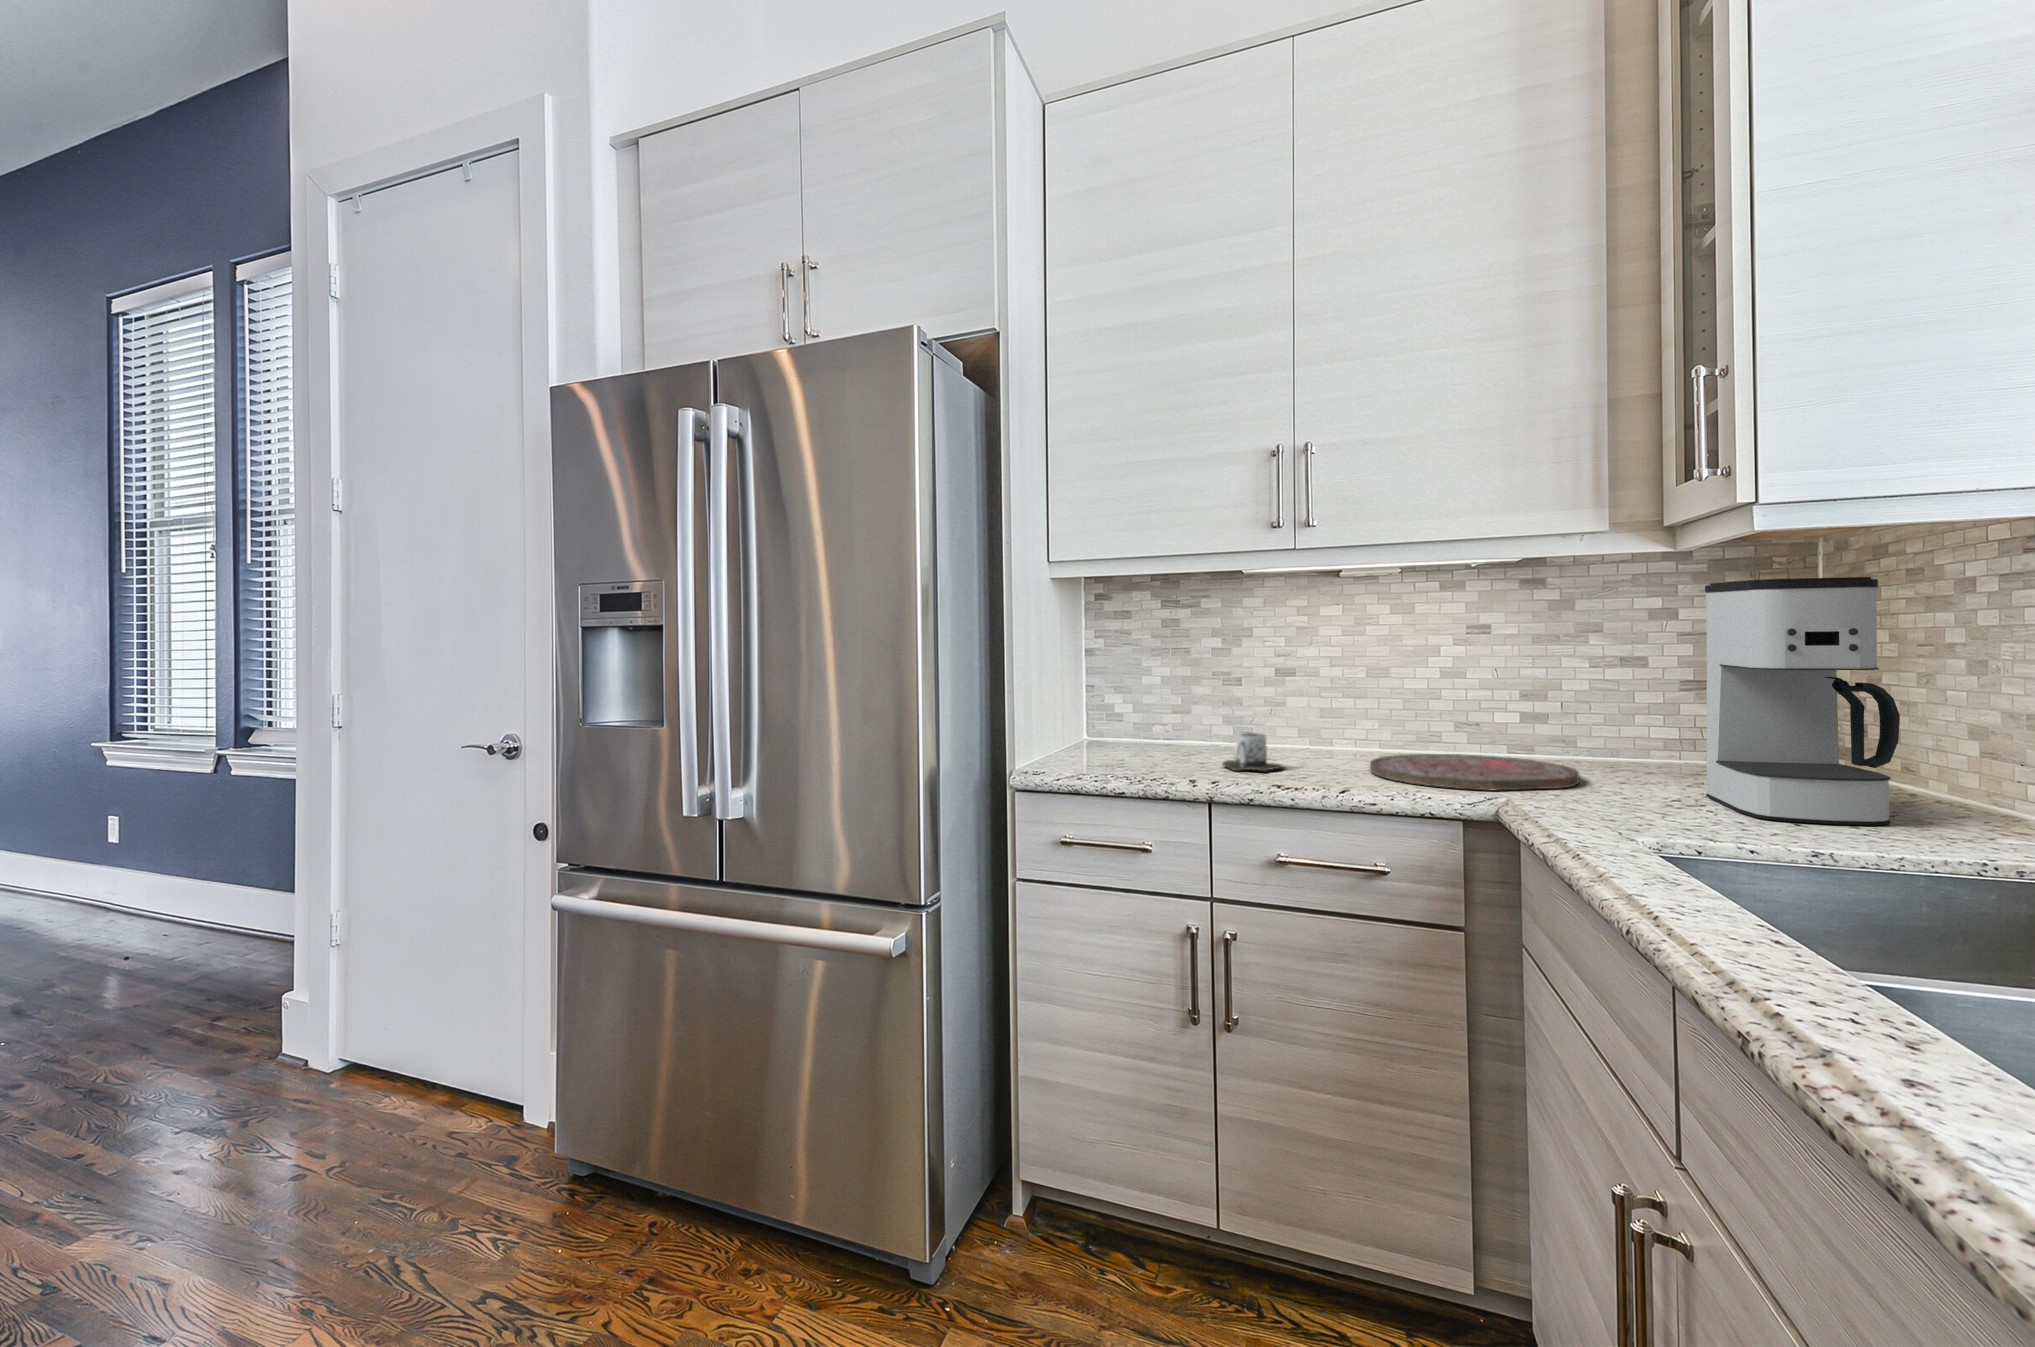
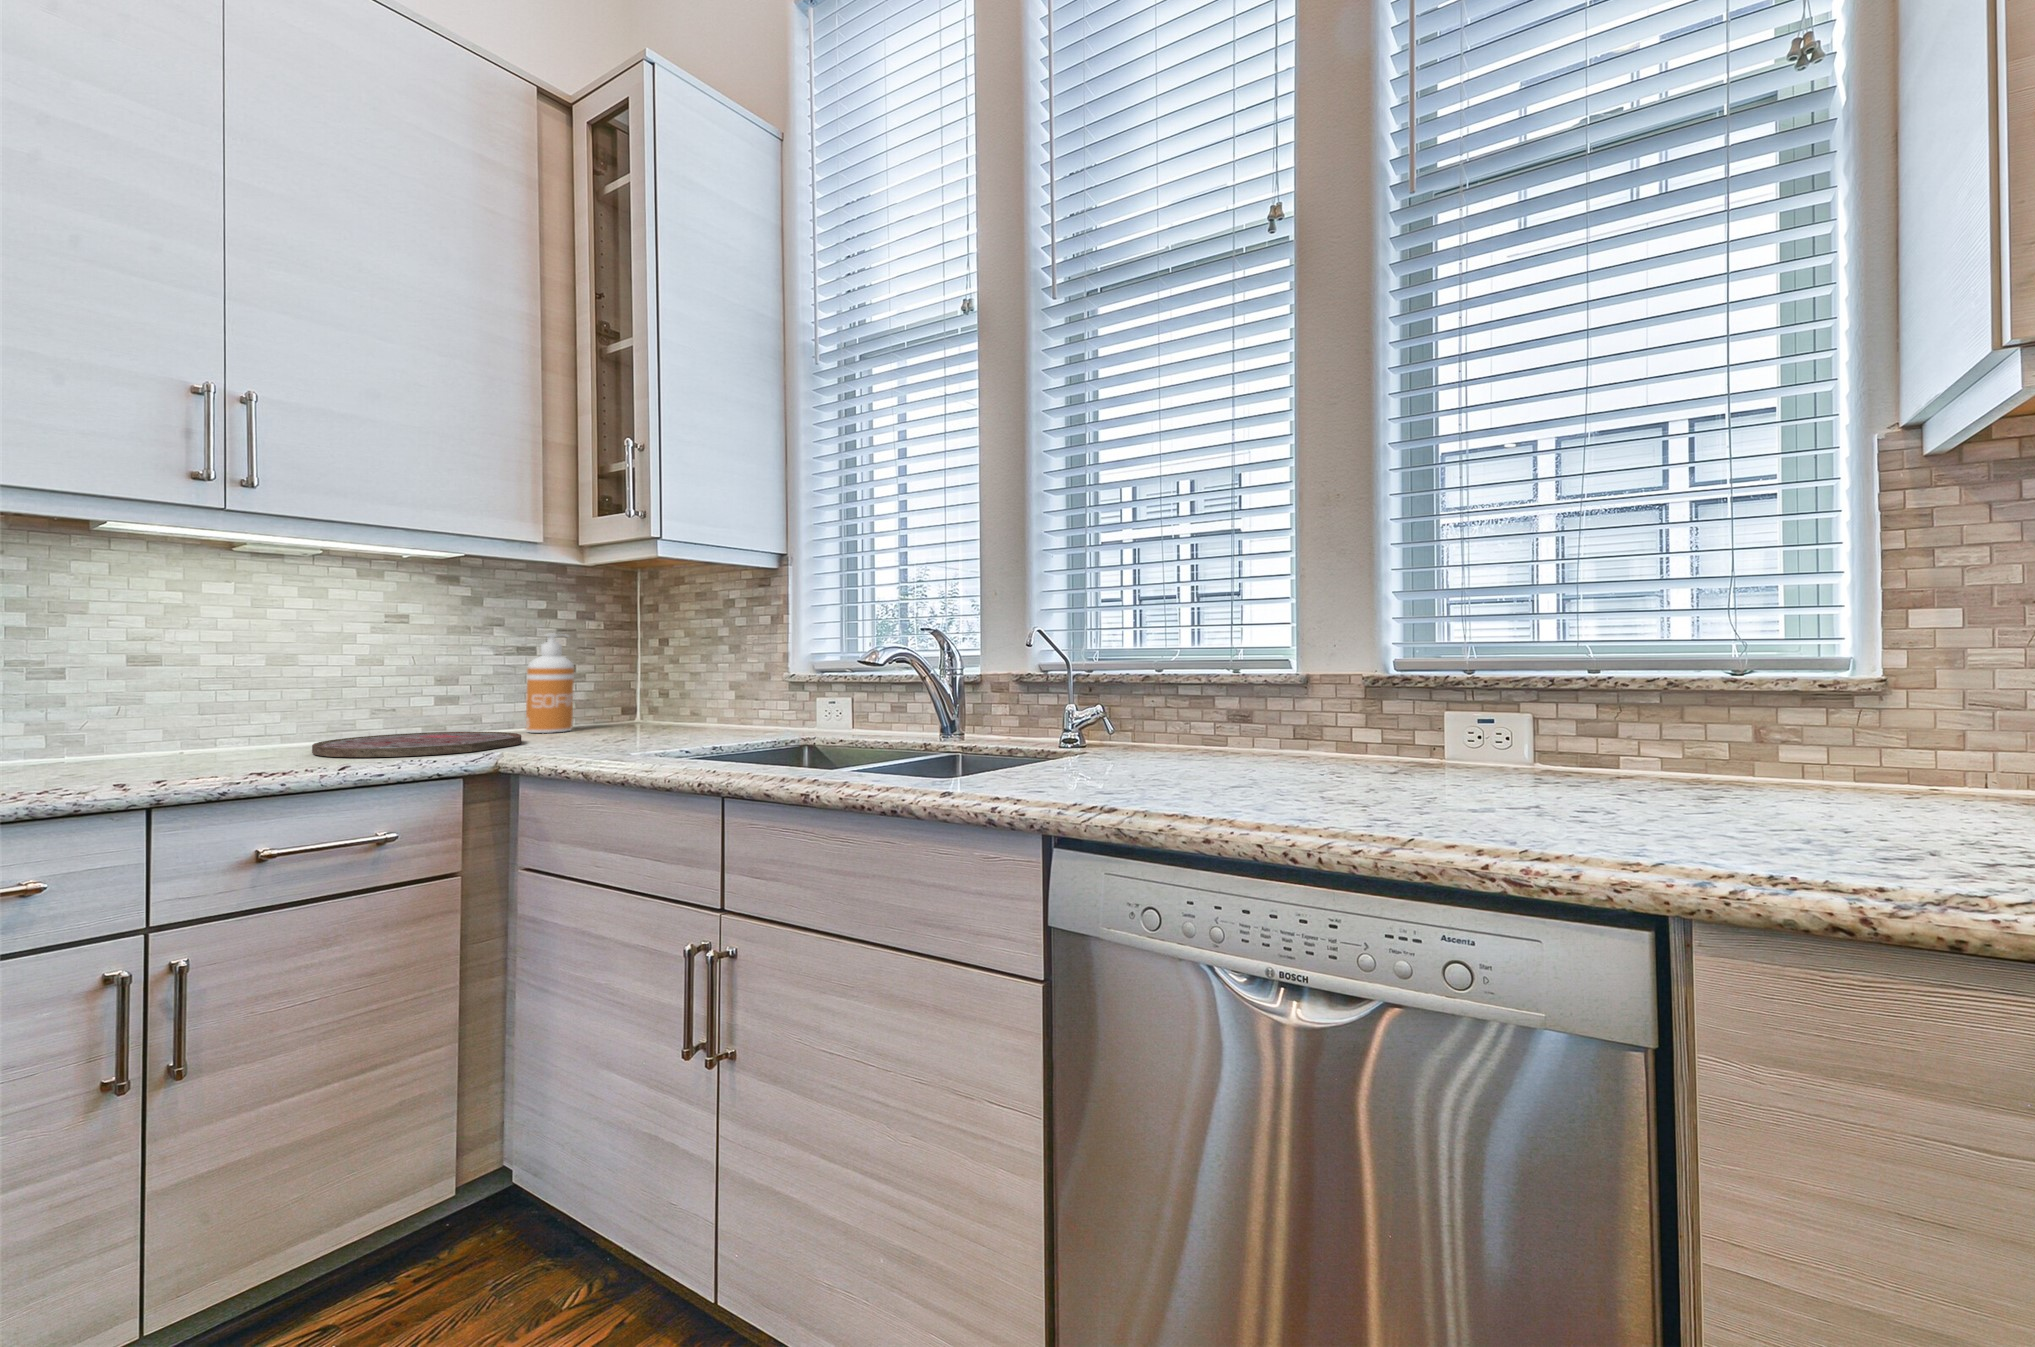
coffee maker: present [1705,577,1900,825] -> none [612,590,719,742]
soap dispenser: none [1622,641,1688,775] -> present [526,634,574,733]
mug: present [1223,733,1283,771] -> none [101,729,205,774]

